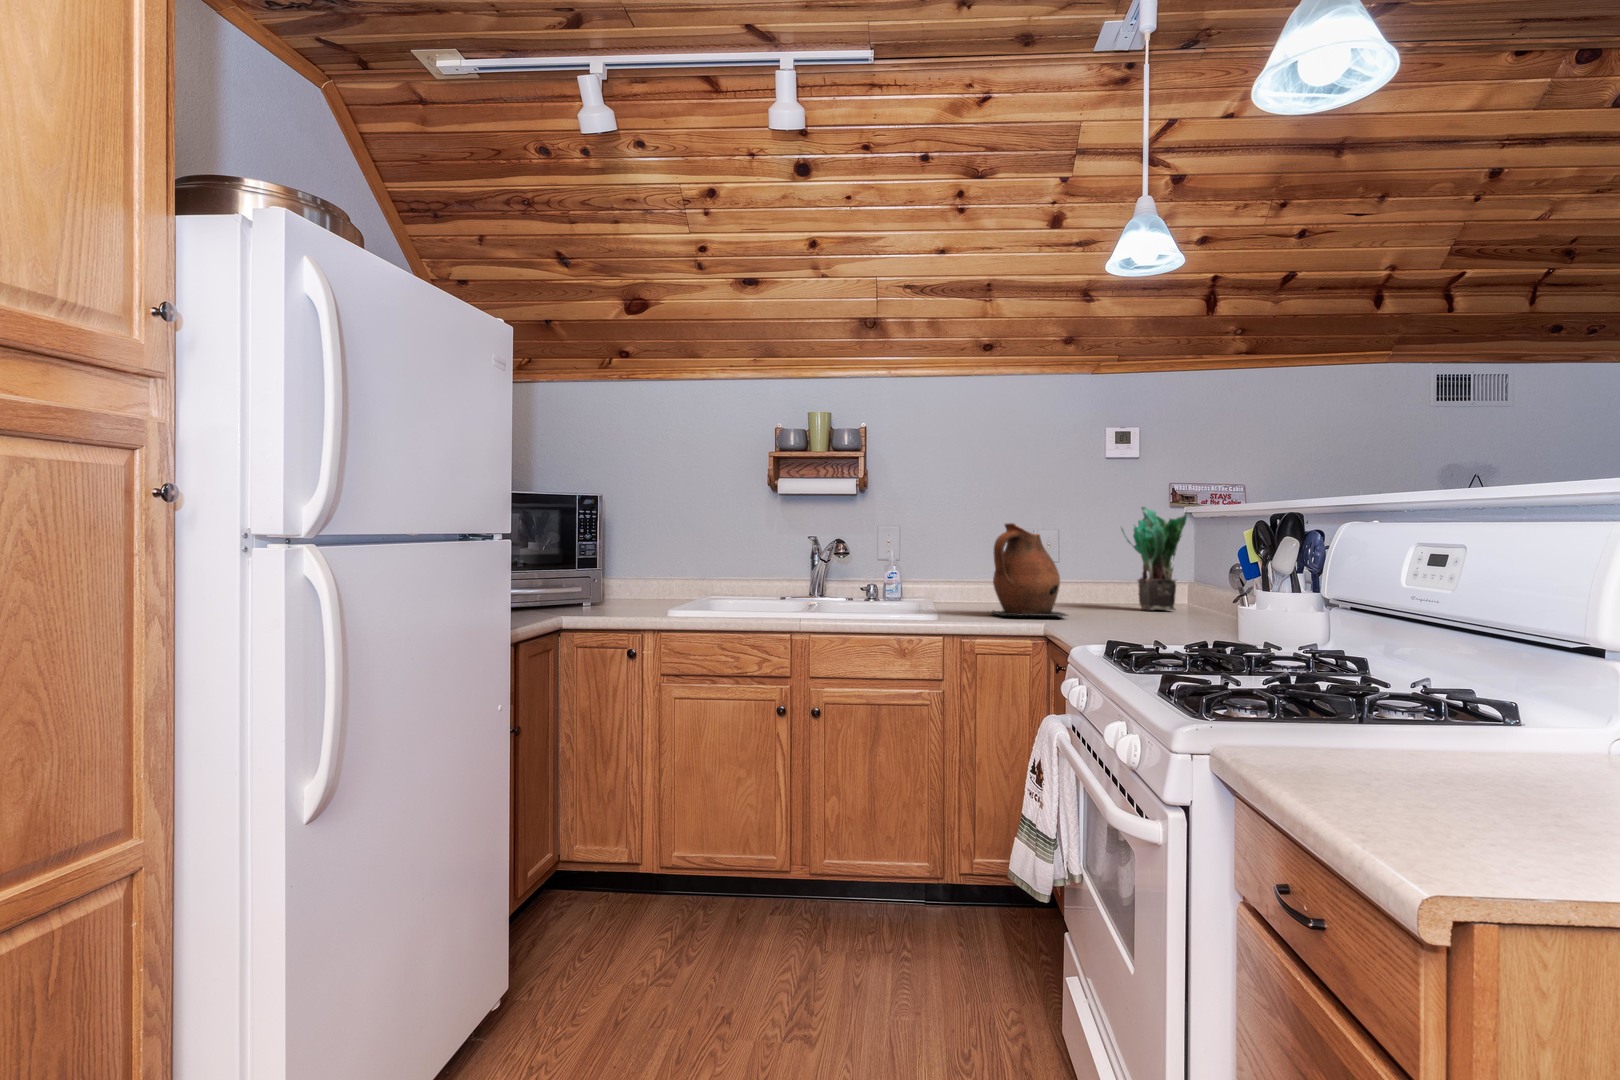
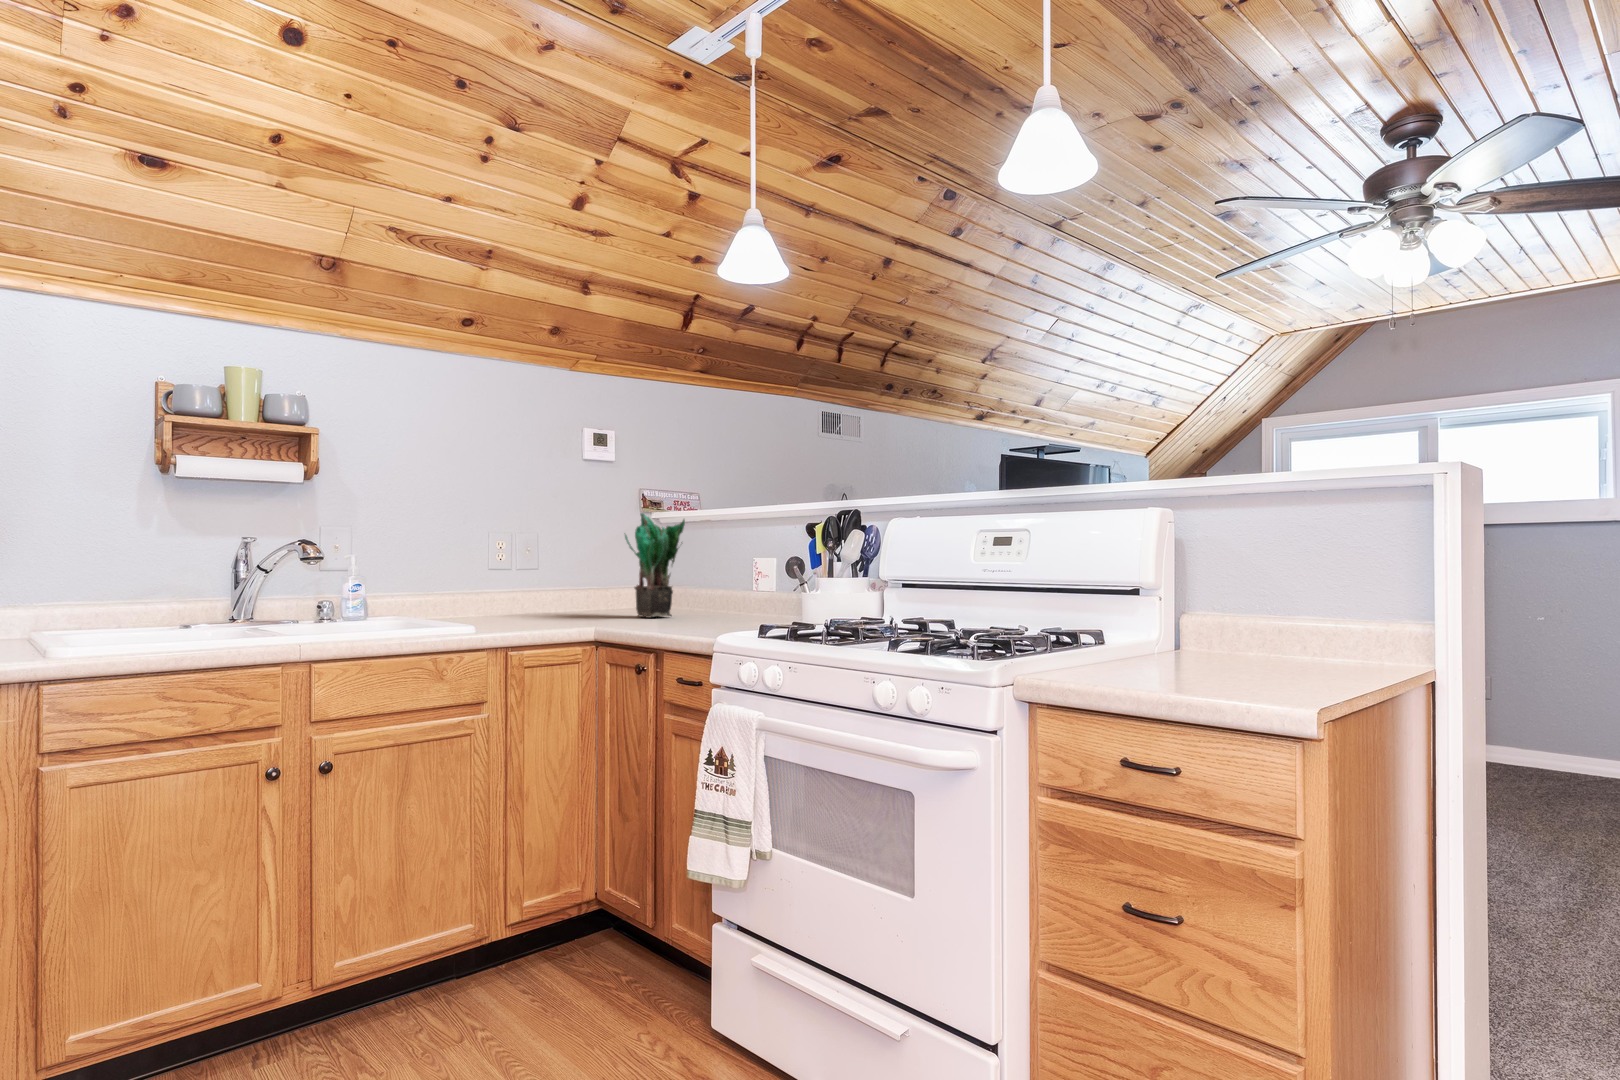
ceramic pitcher: present [992,523,1067,617] -> none [513,528,612,632]

